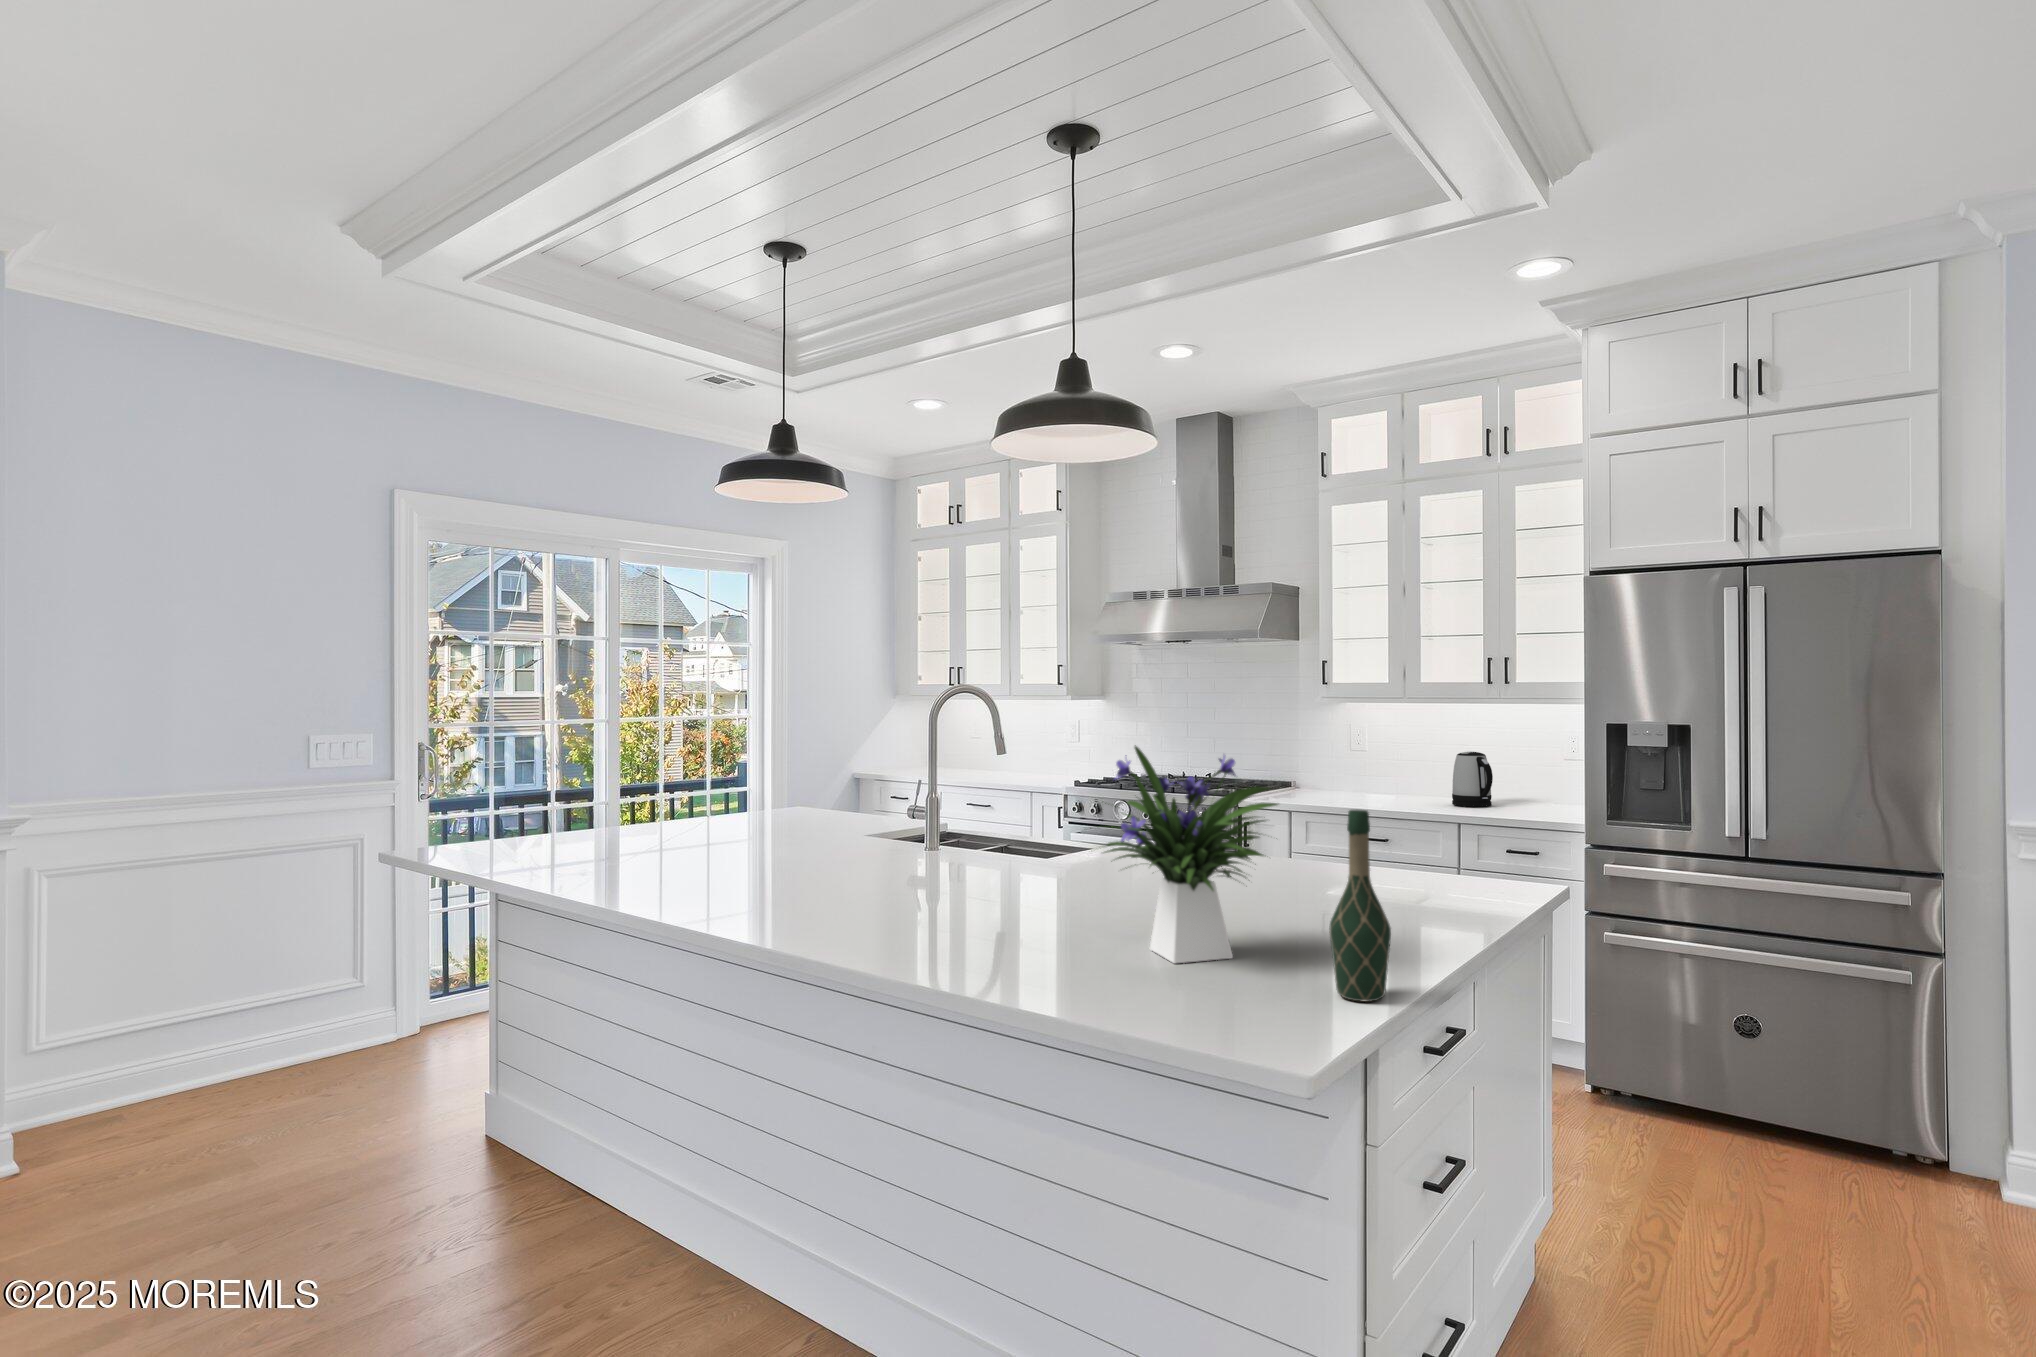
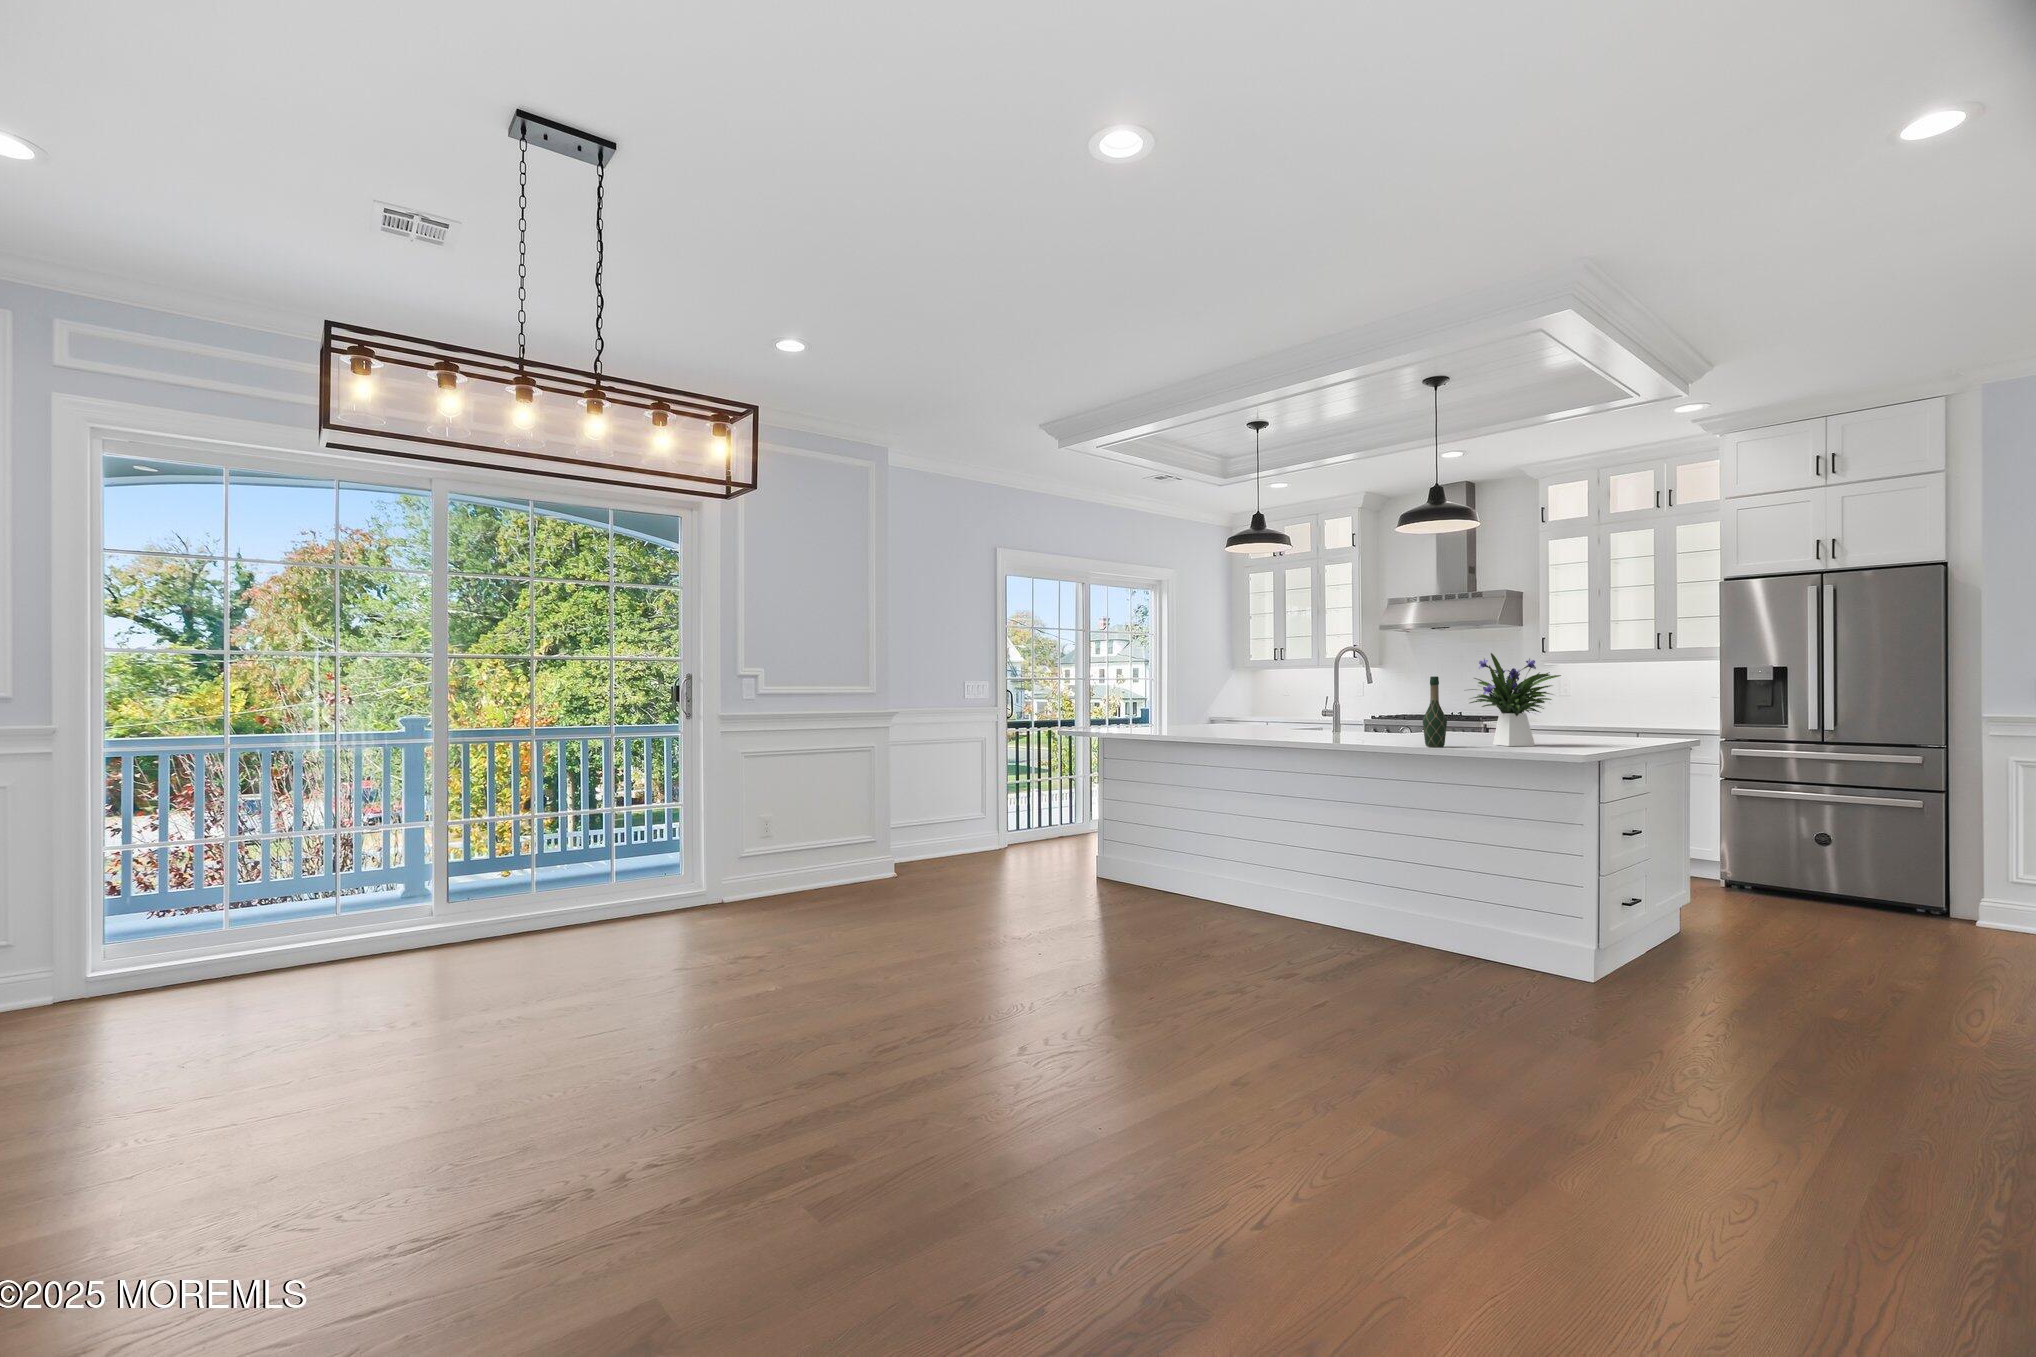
kettle: present [1452,751,1493,807] -> none [1631,693,1659,727]
wine bottle: present [1329,810,1391,1002] -> present [1423,676,1447,747]

